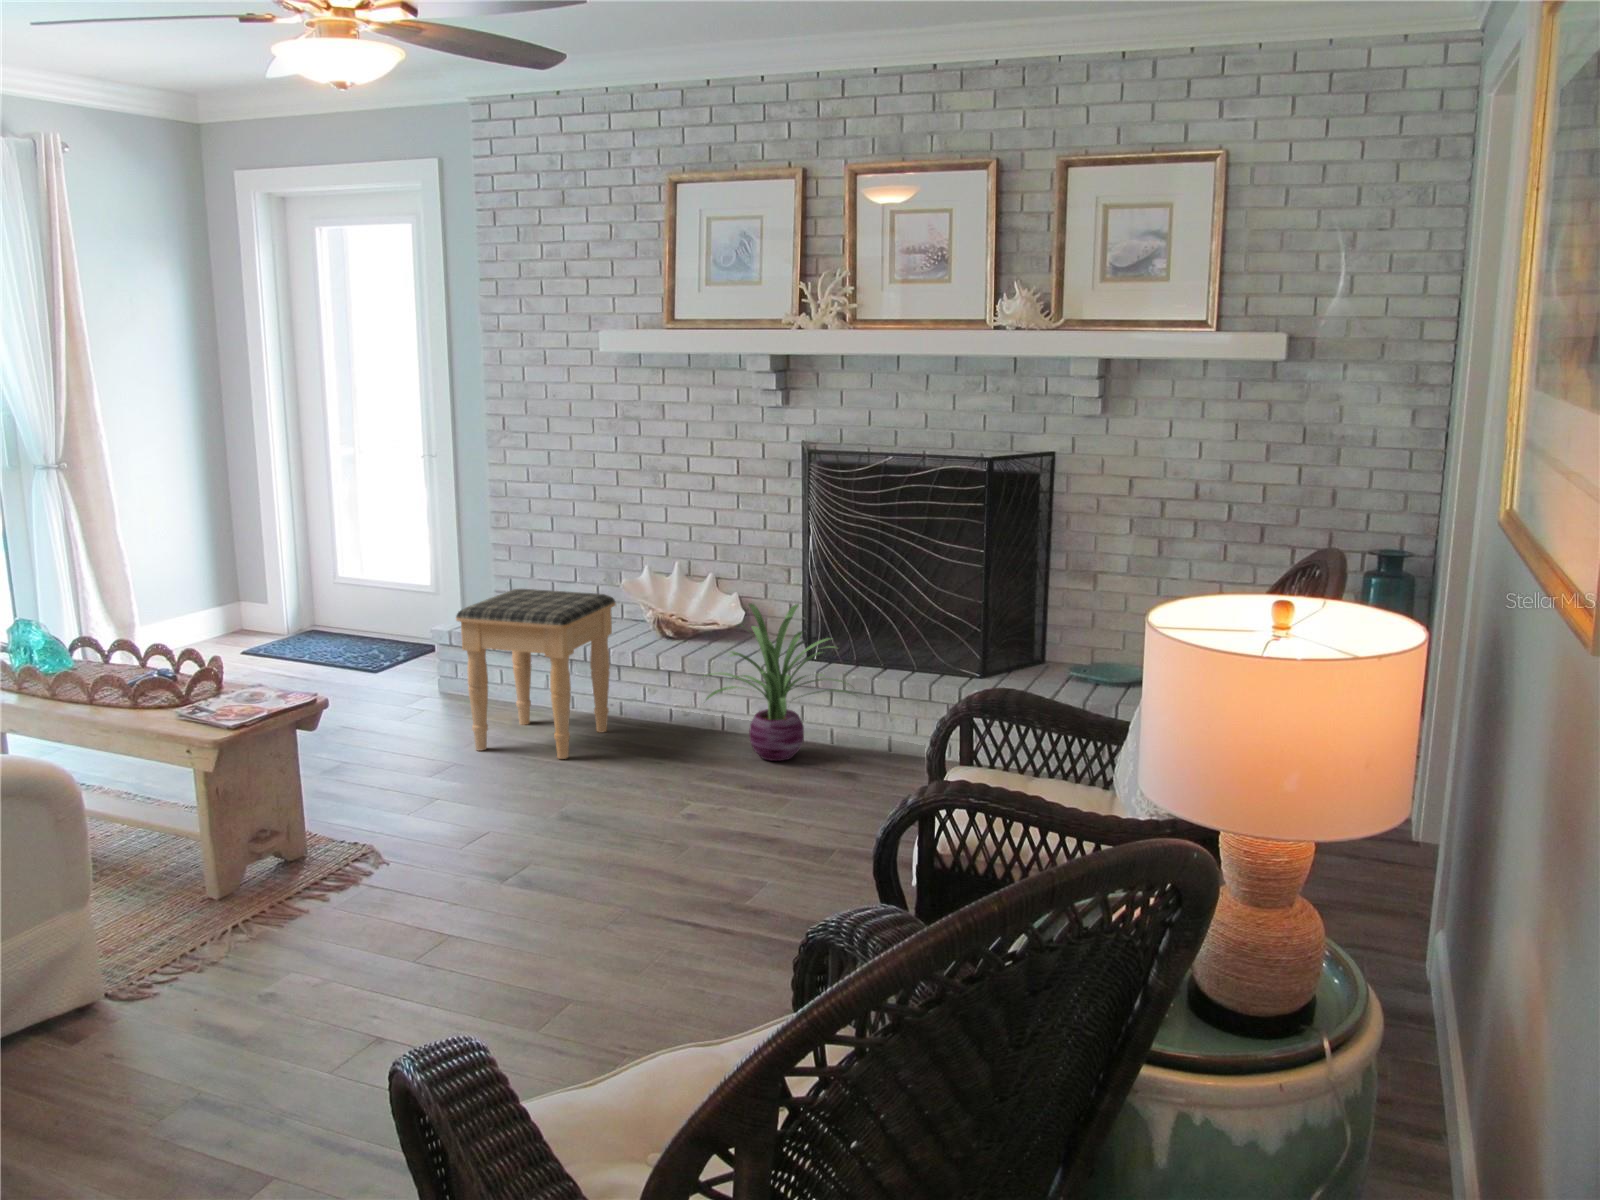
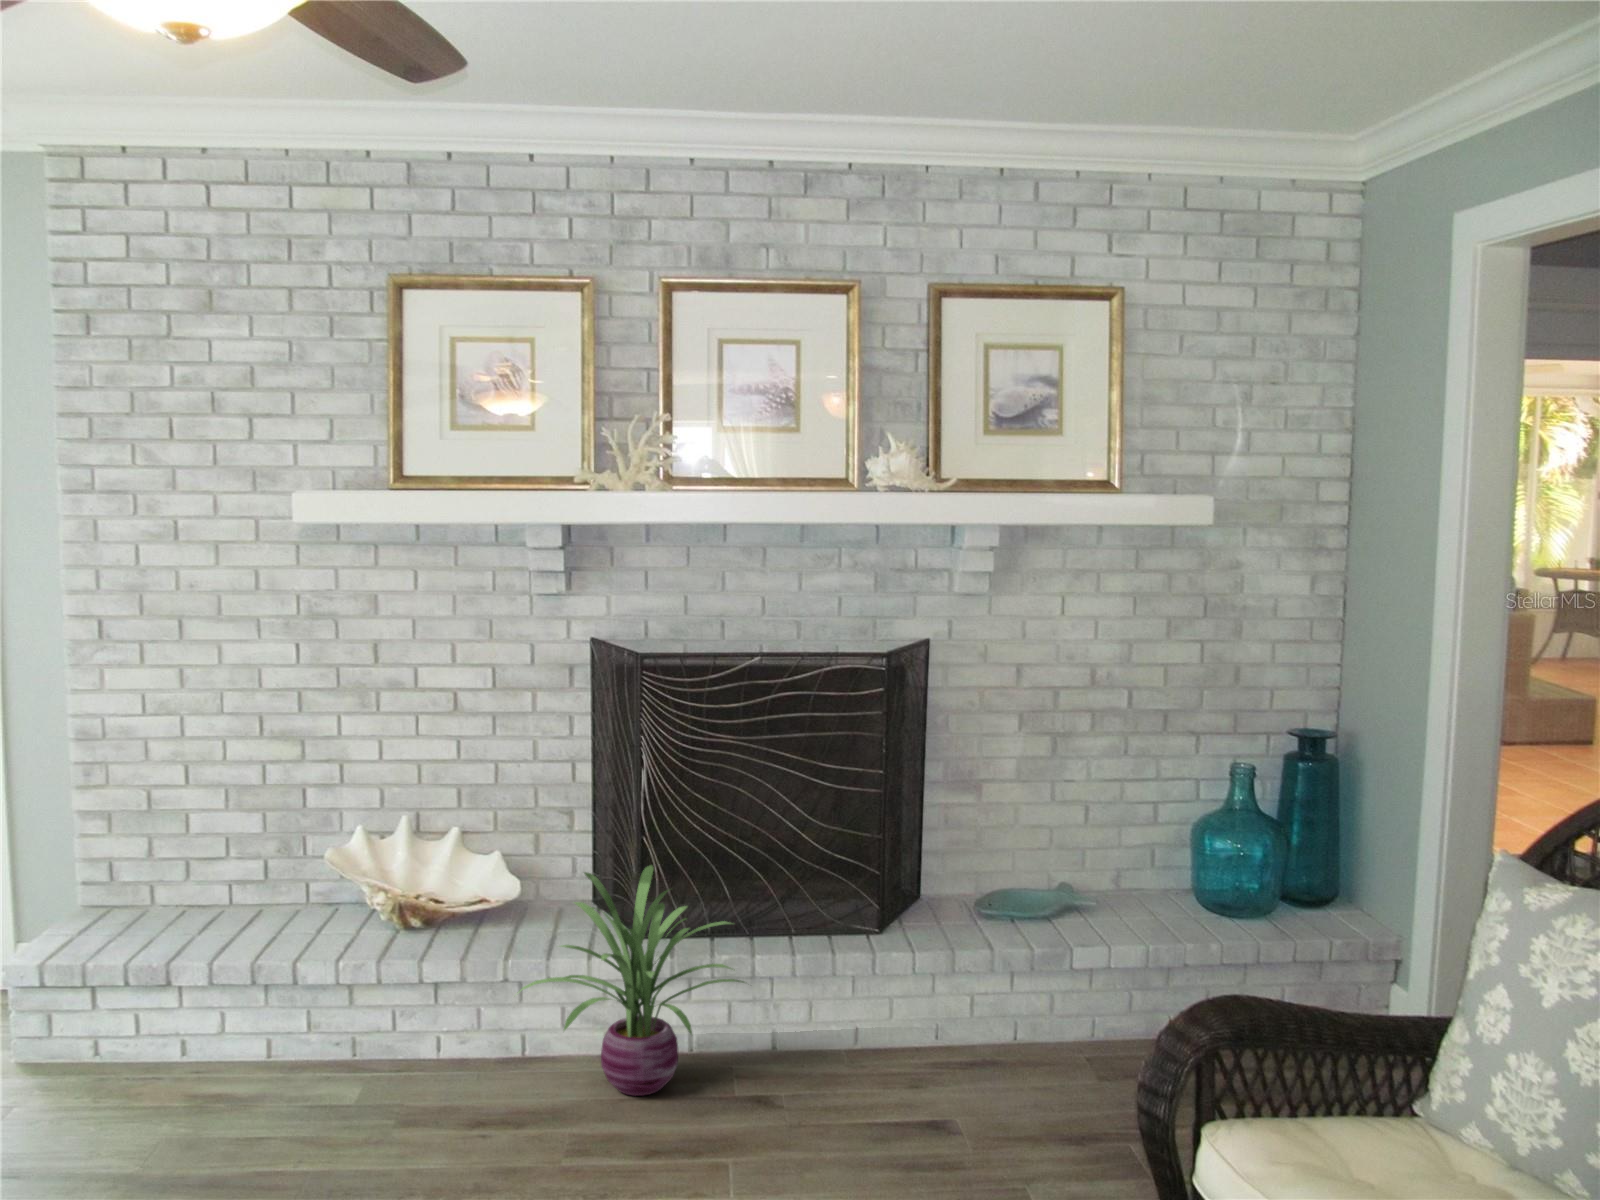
footstool: present [456,589,616,759] -> none [141,882,369,1167]

